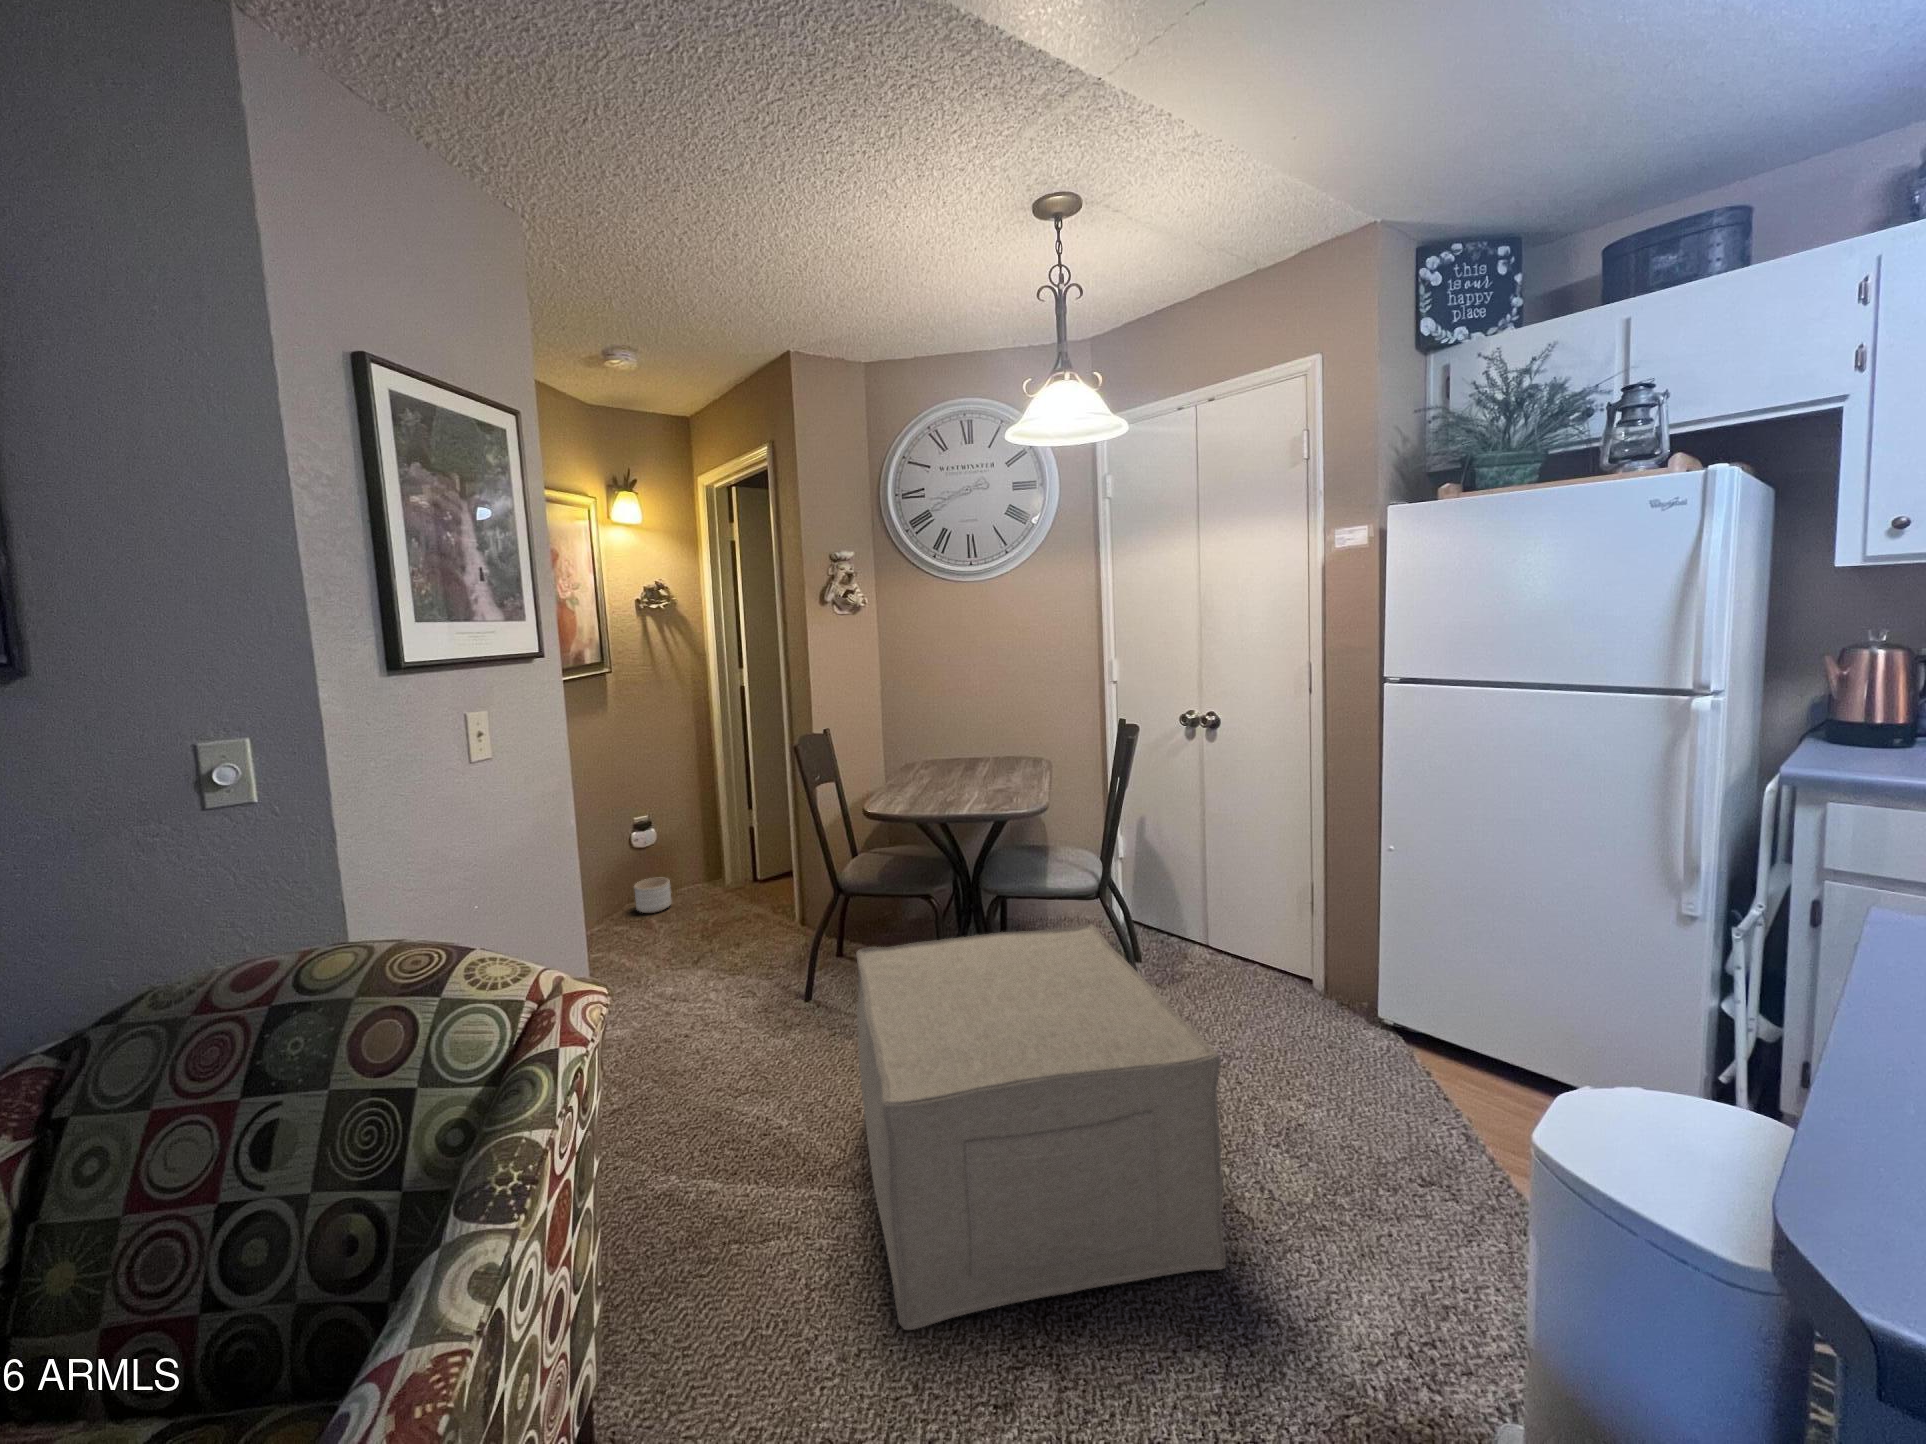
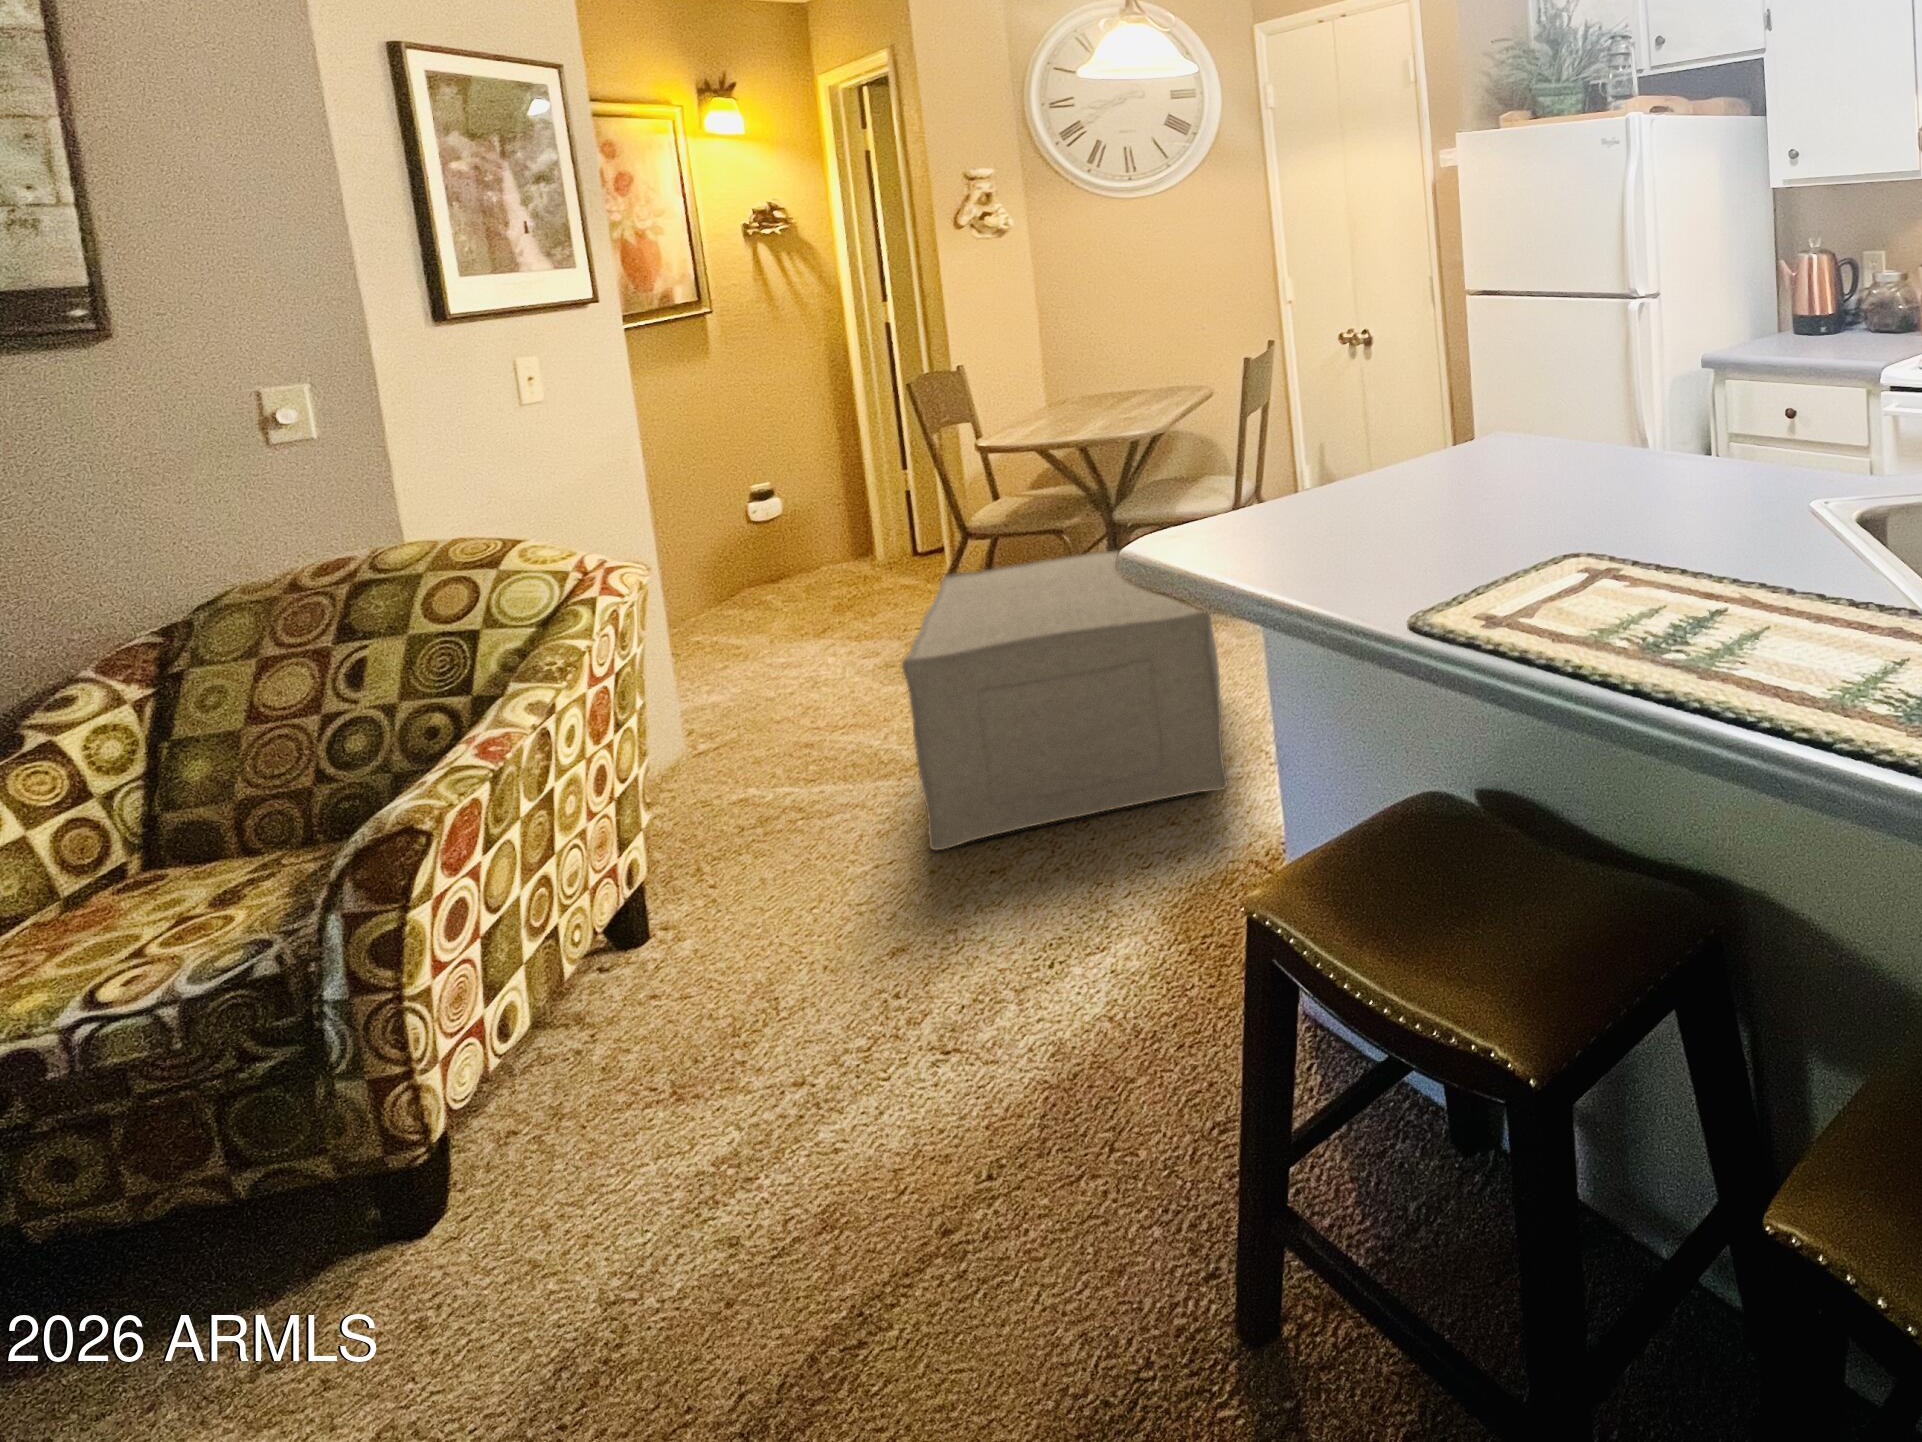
planter: present [634,877,672,913] -> none [751,562,803,604]

